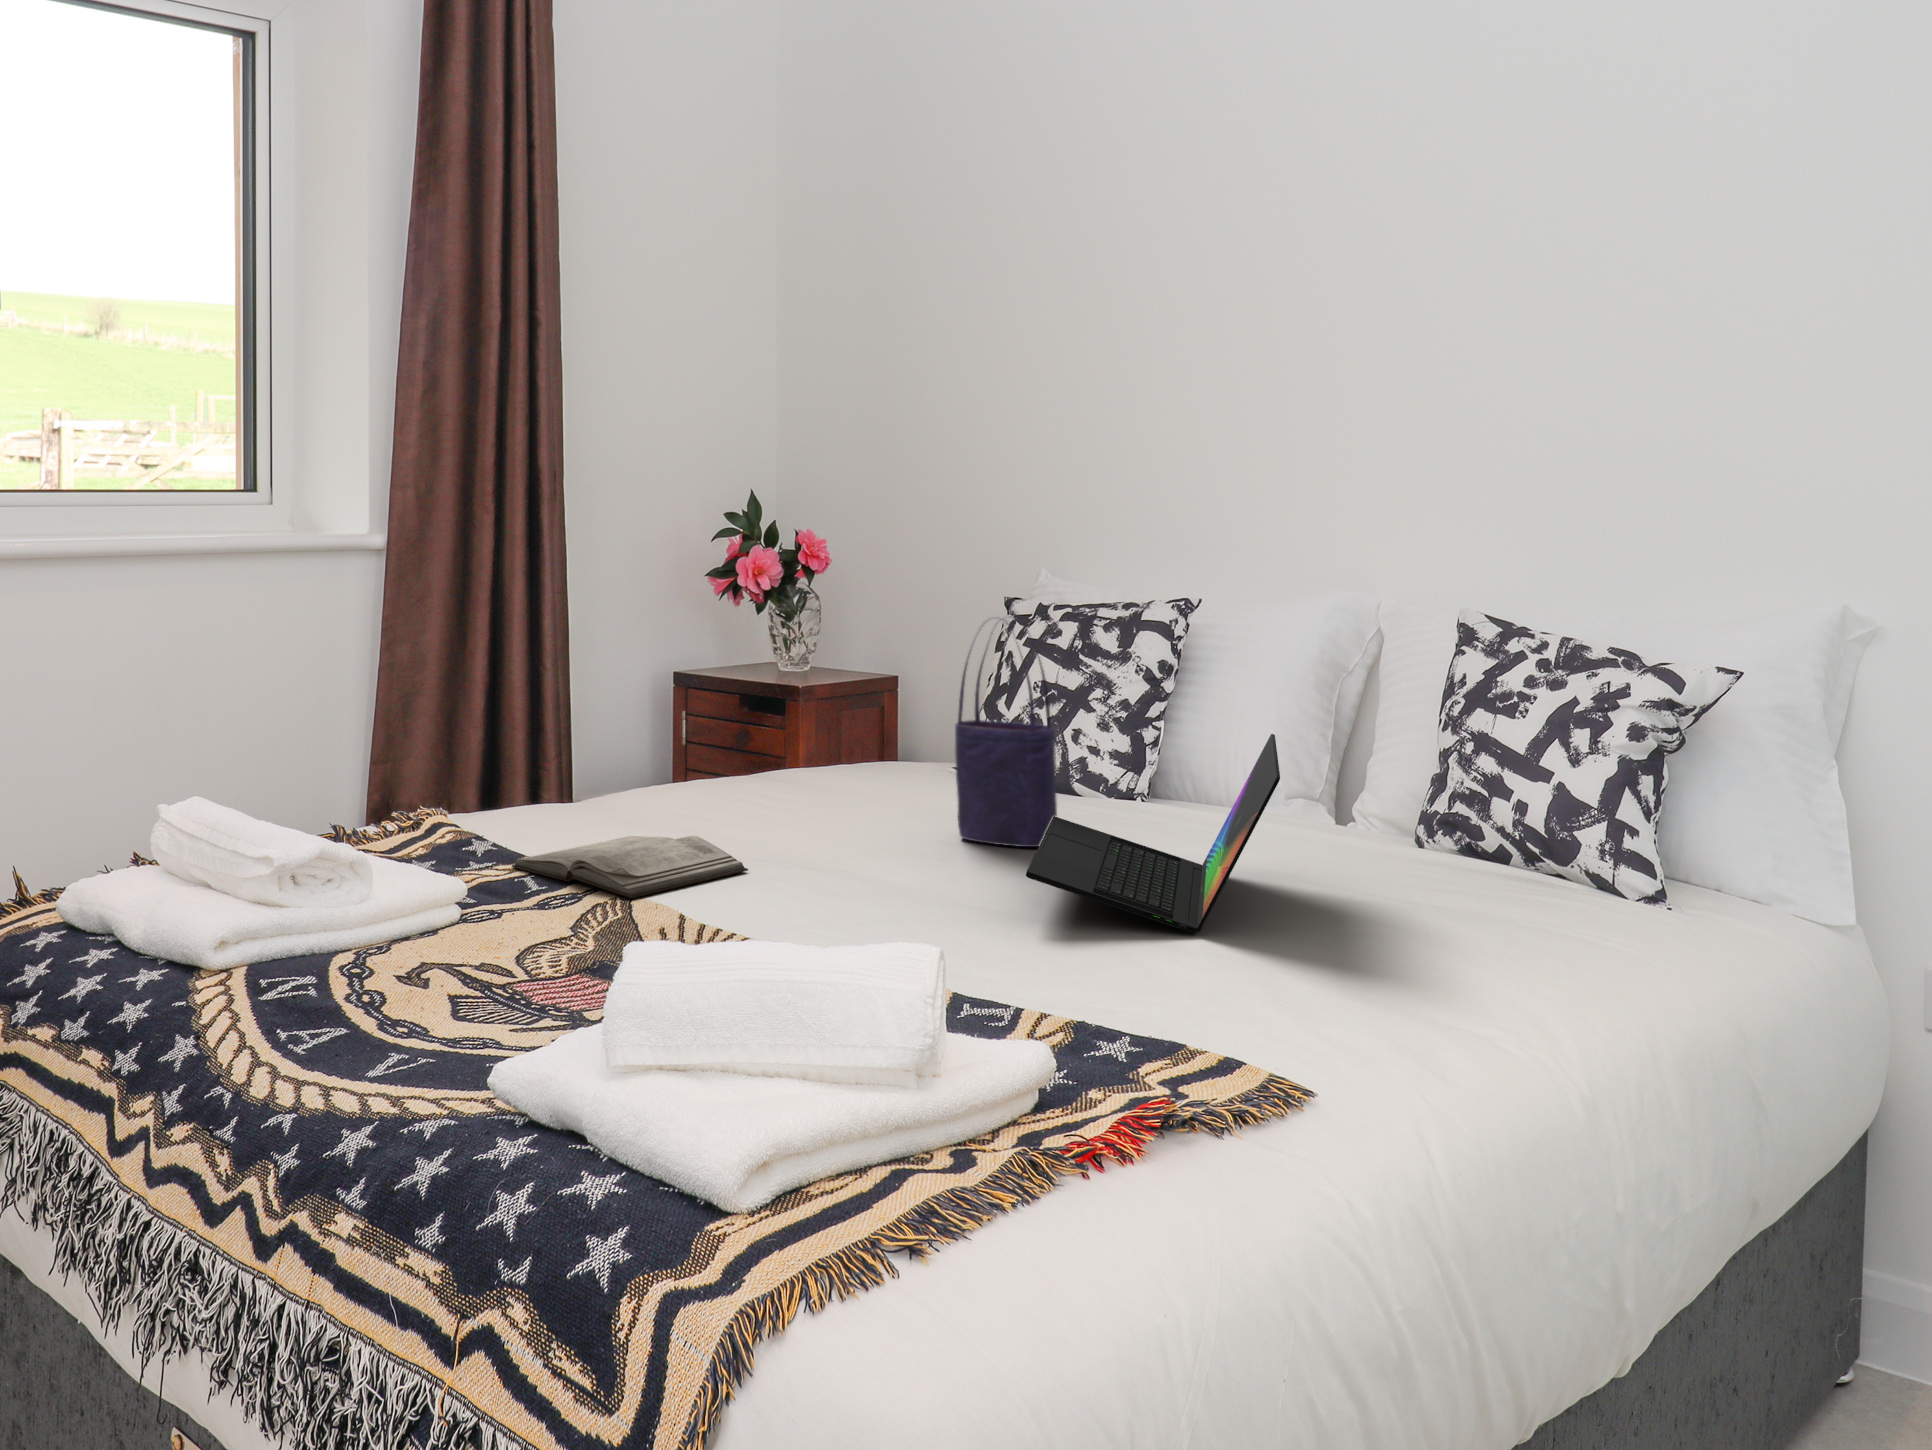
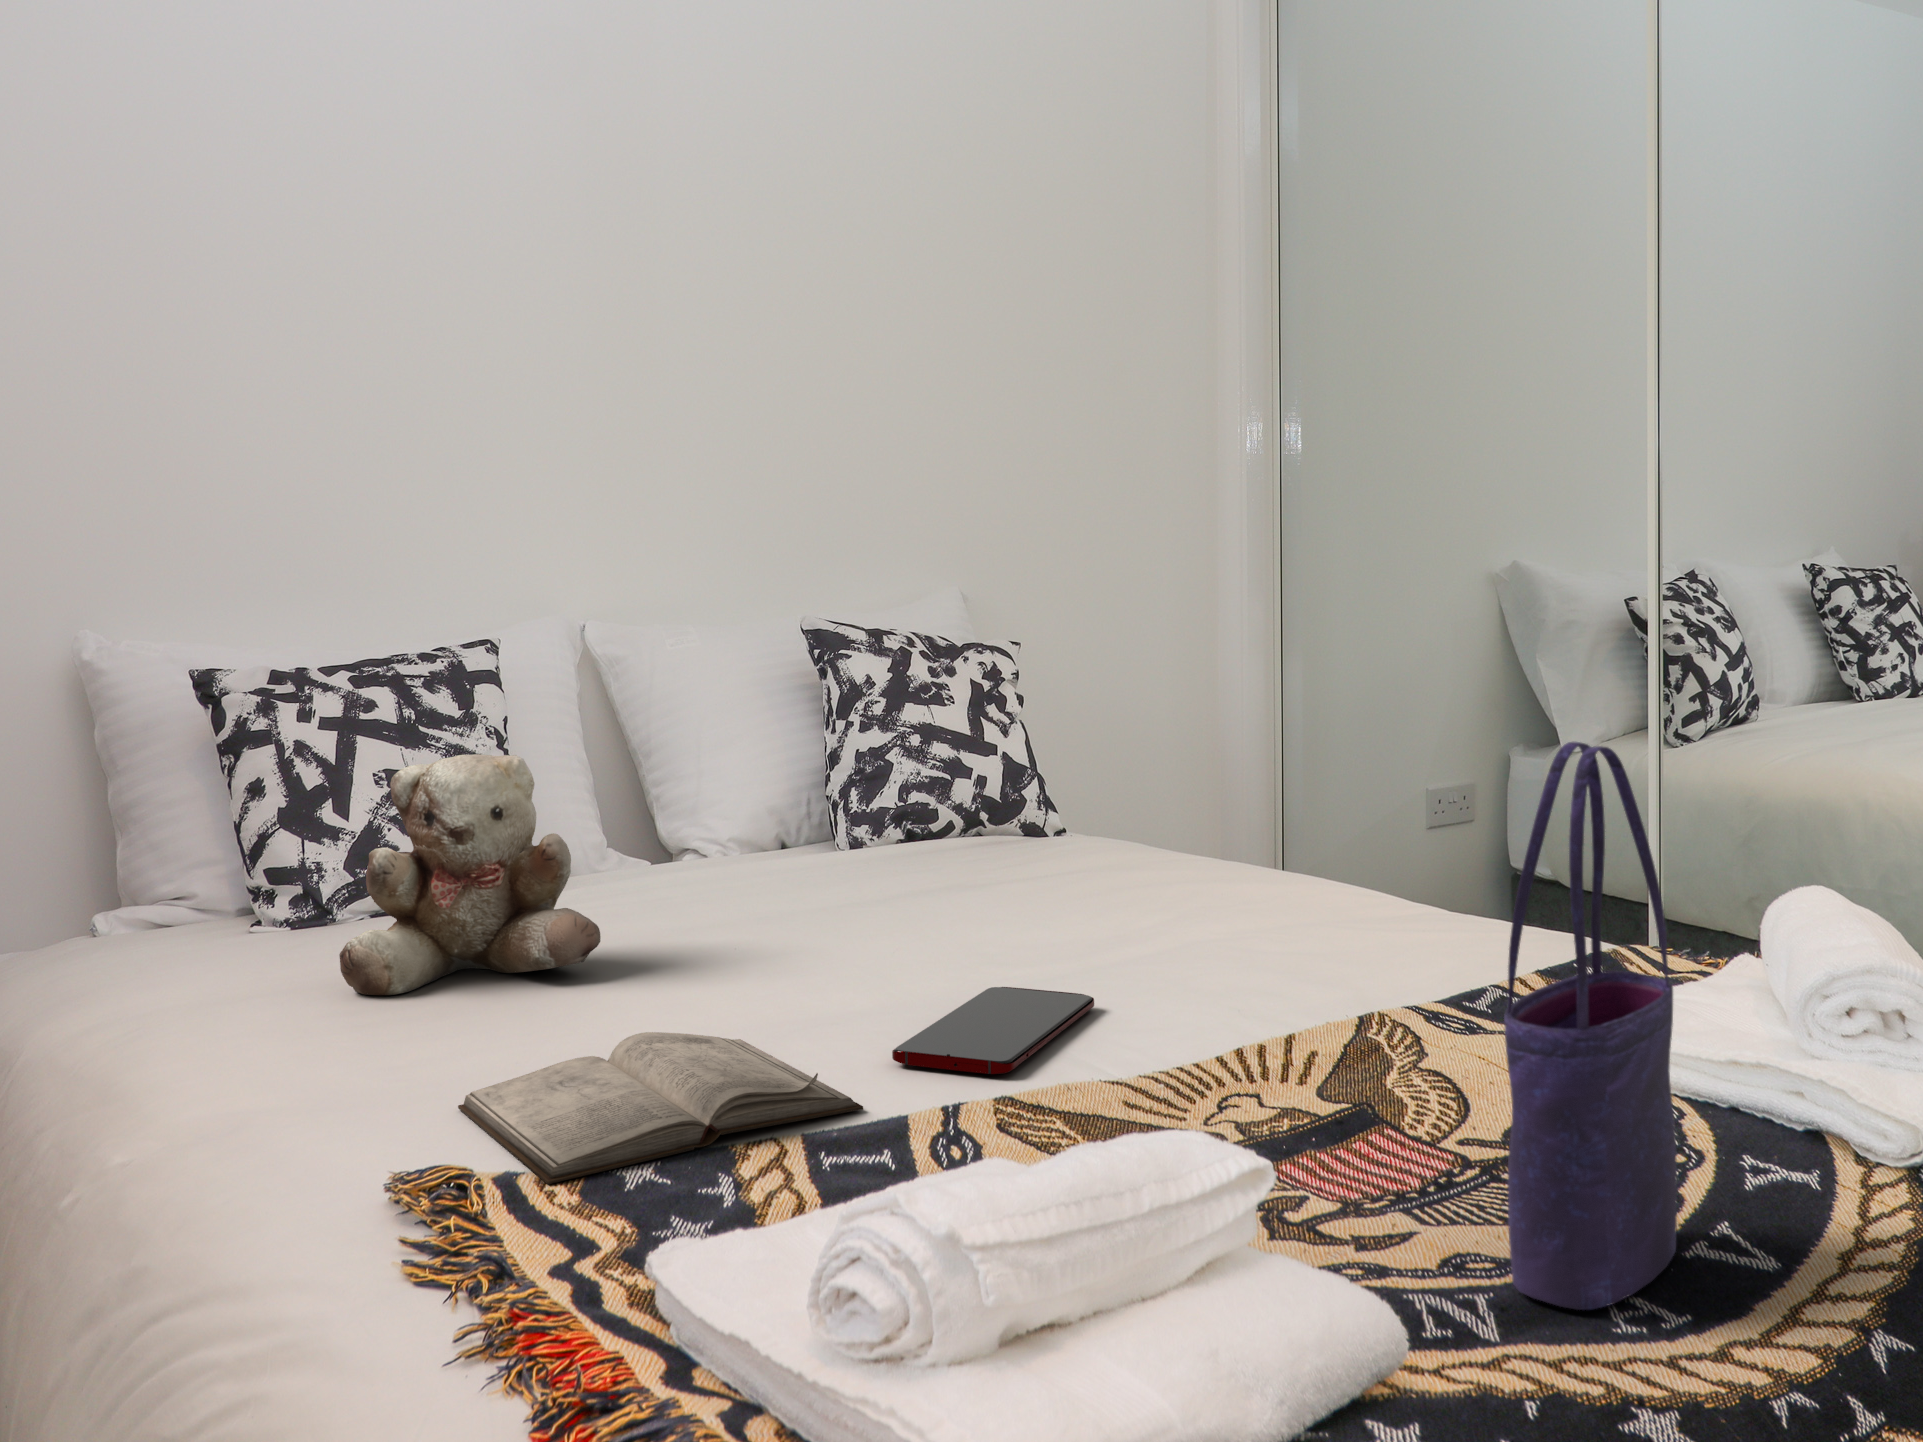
tote bag: present [955,618,1057,847] -> present [1504,742,1677,1310]
teddy bear: none [828,667,948,821] -> present [339,754,601,995]
laptop: present [1026,734,1280,933] -> none [846,738,1199,927]
smartphone: none [699,887,896,925] -> present [892,987,1094,1074]

